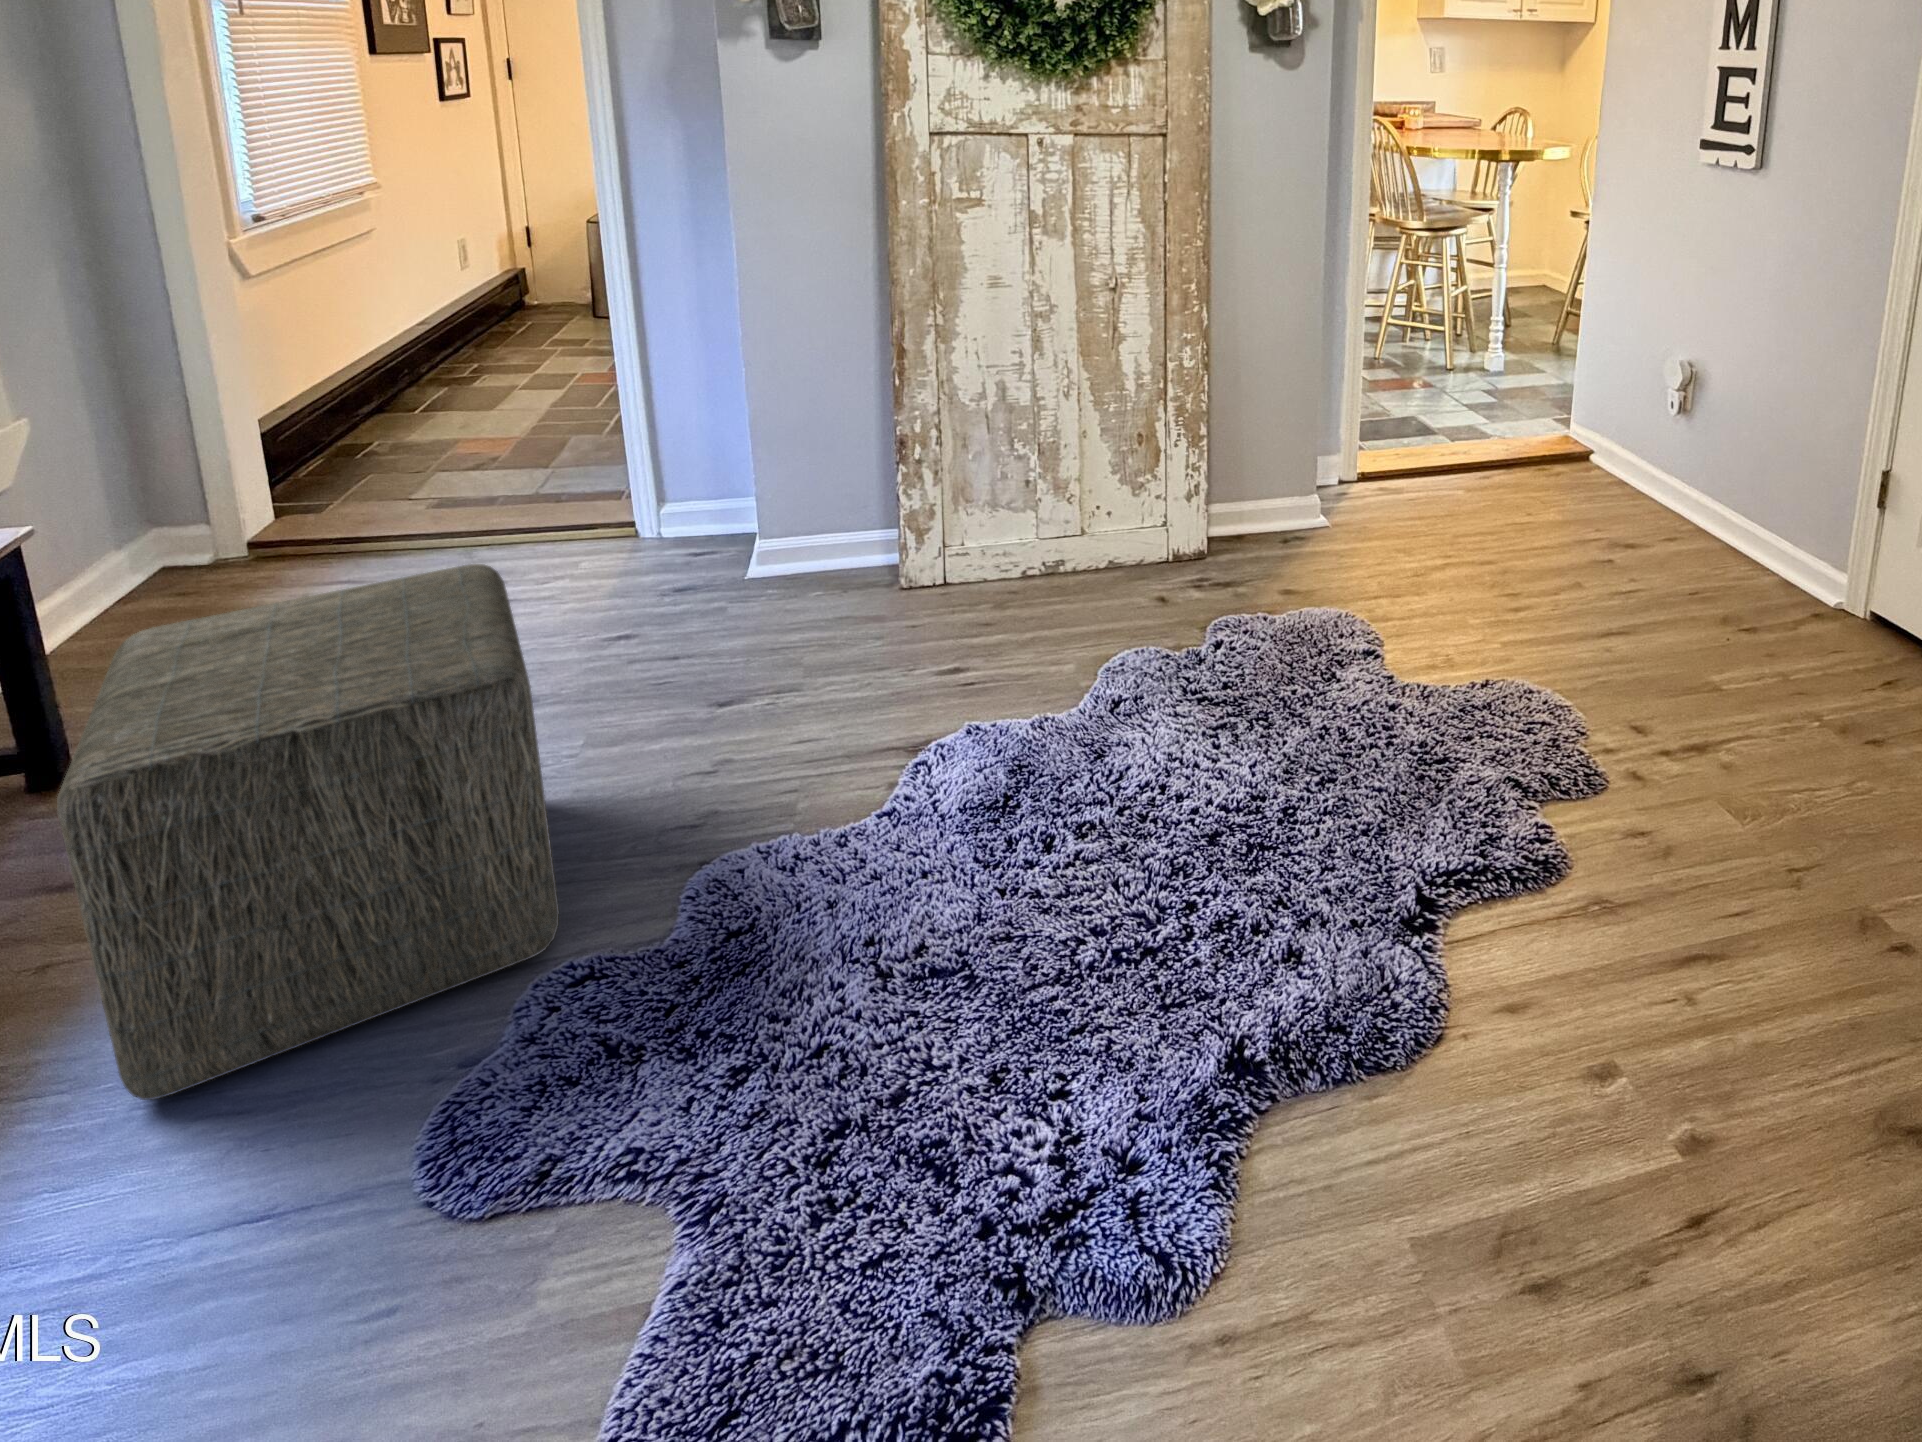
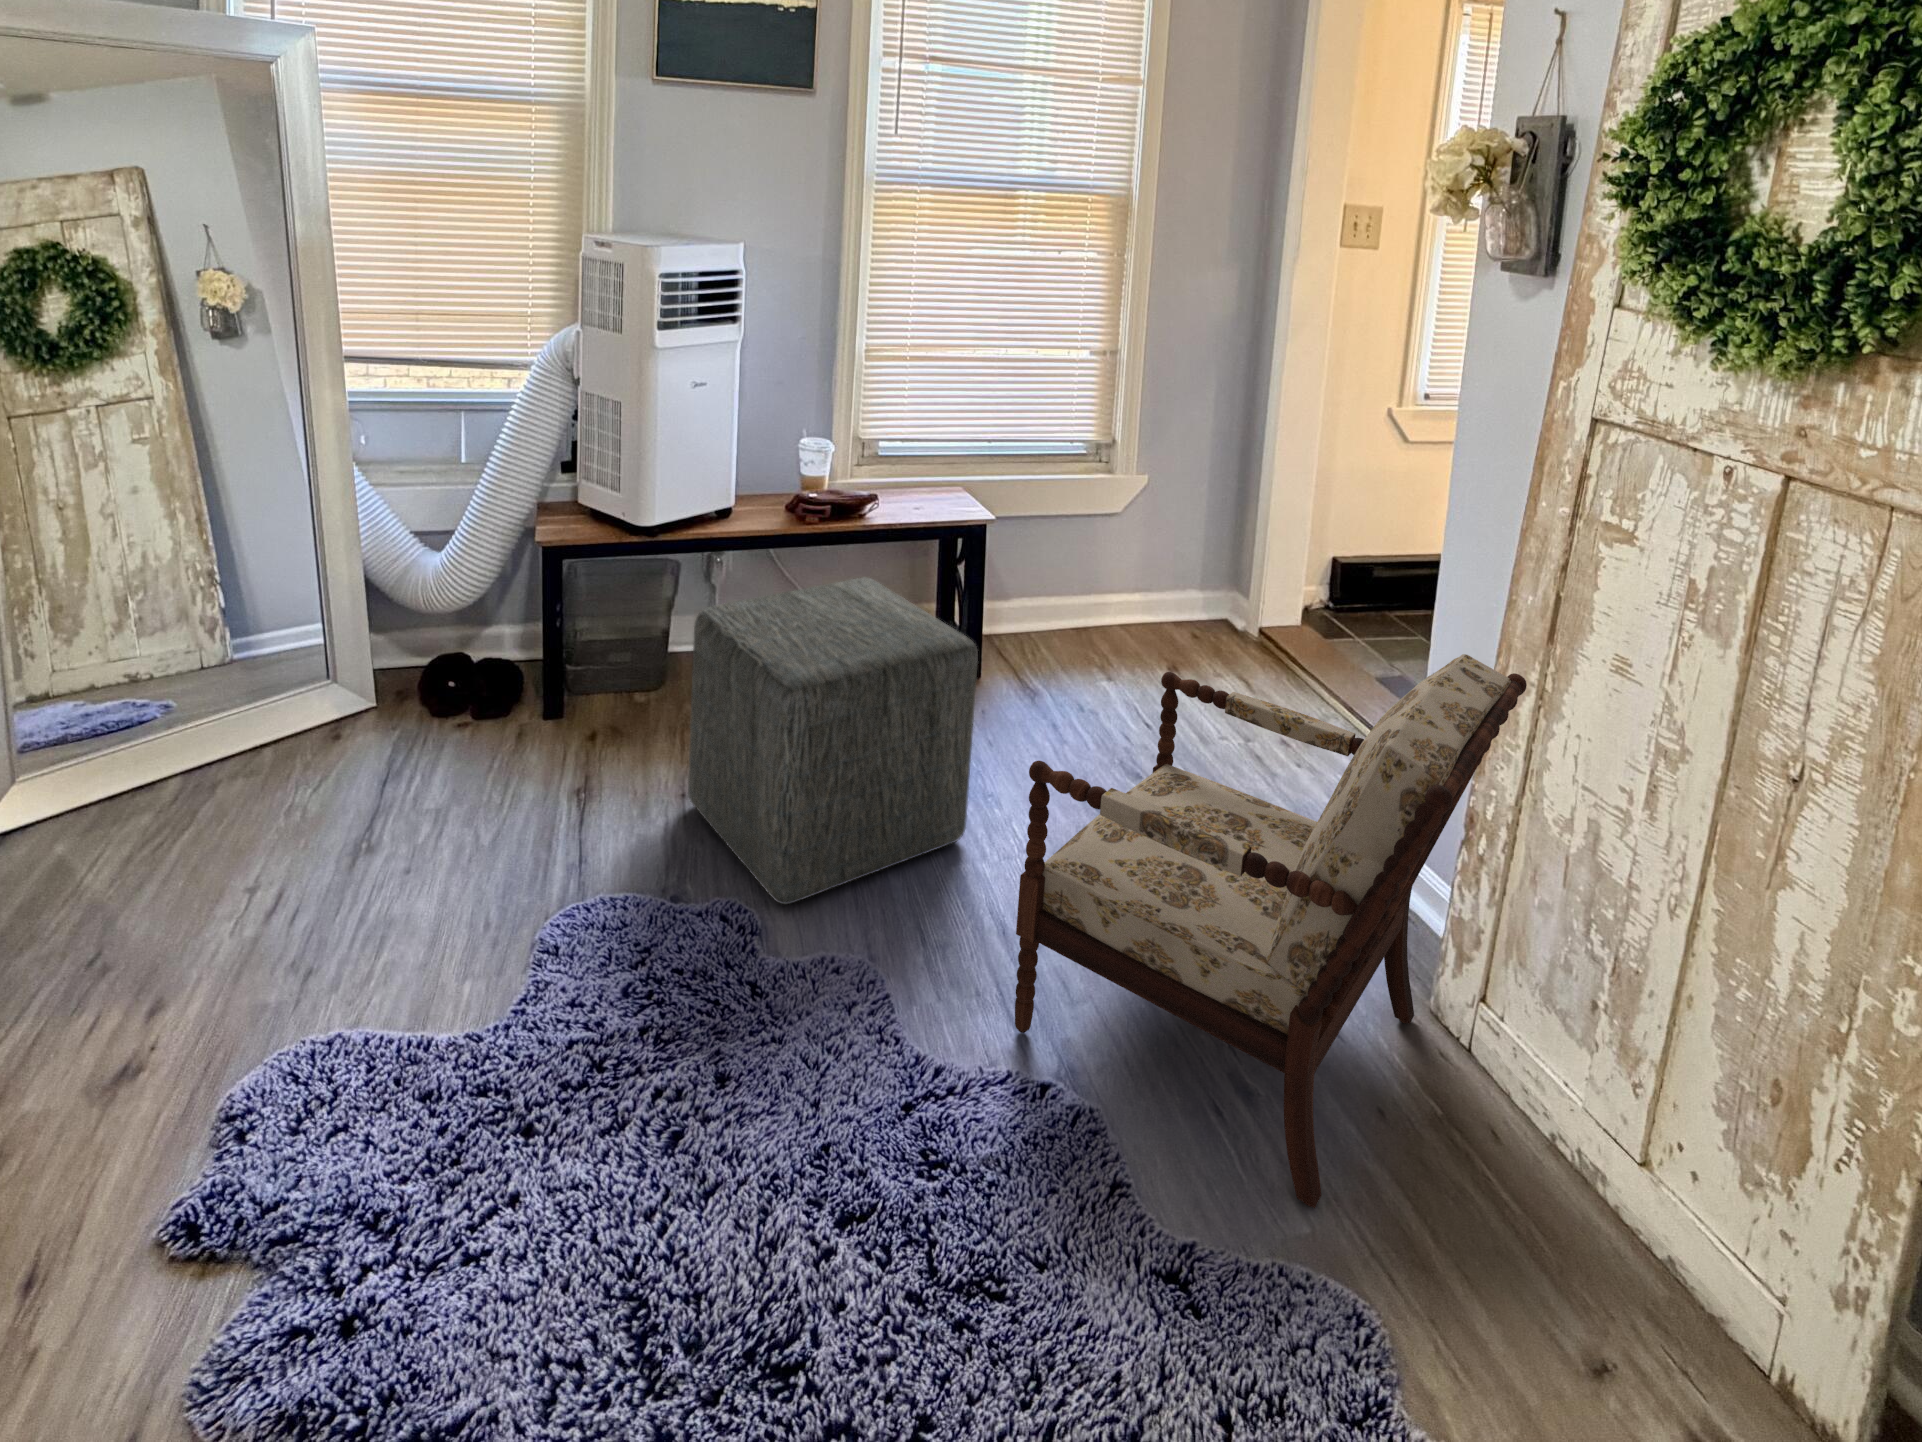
armchair: none [681,319,1089,772] -> present [1015,654,1527,1209]

